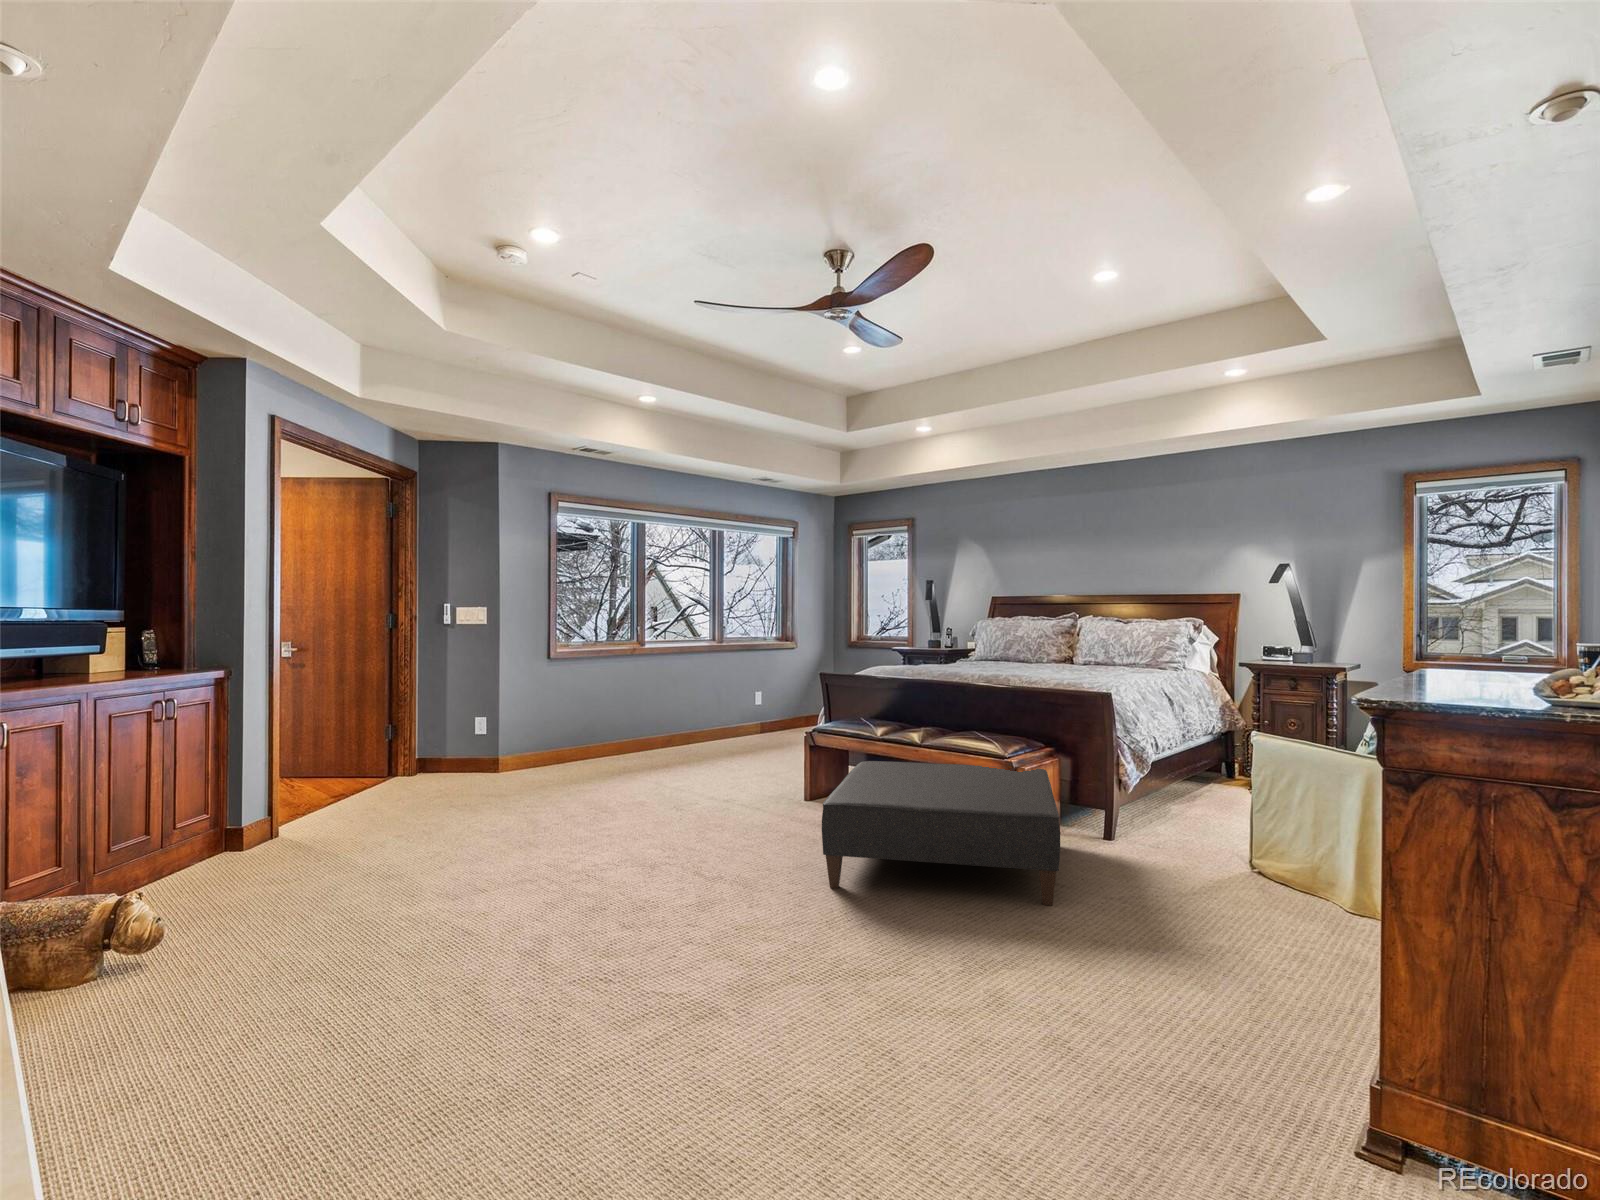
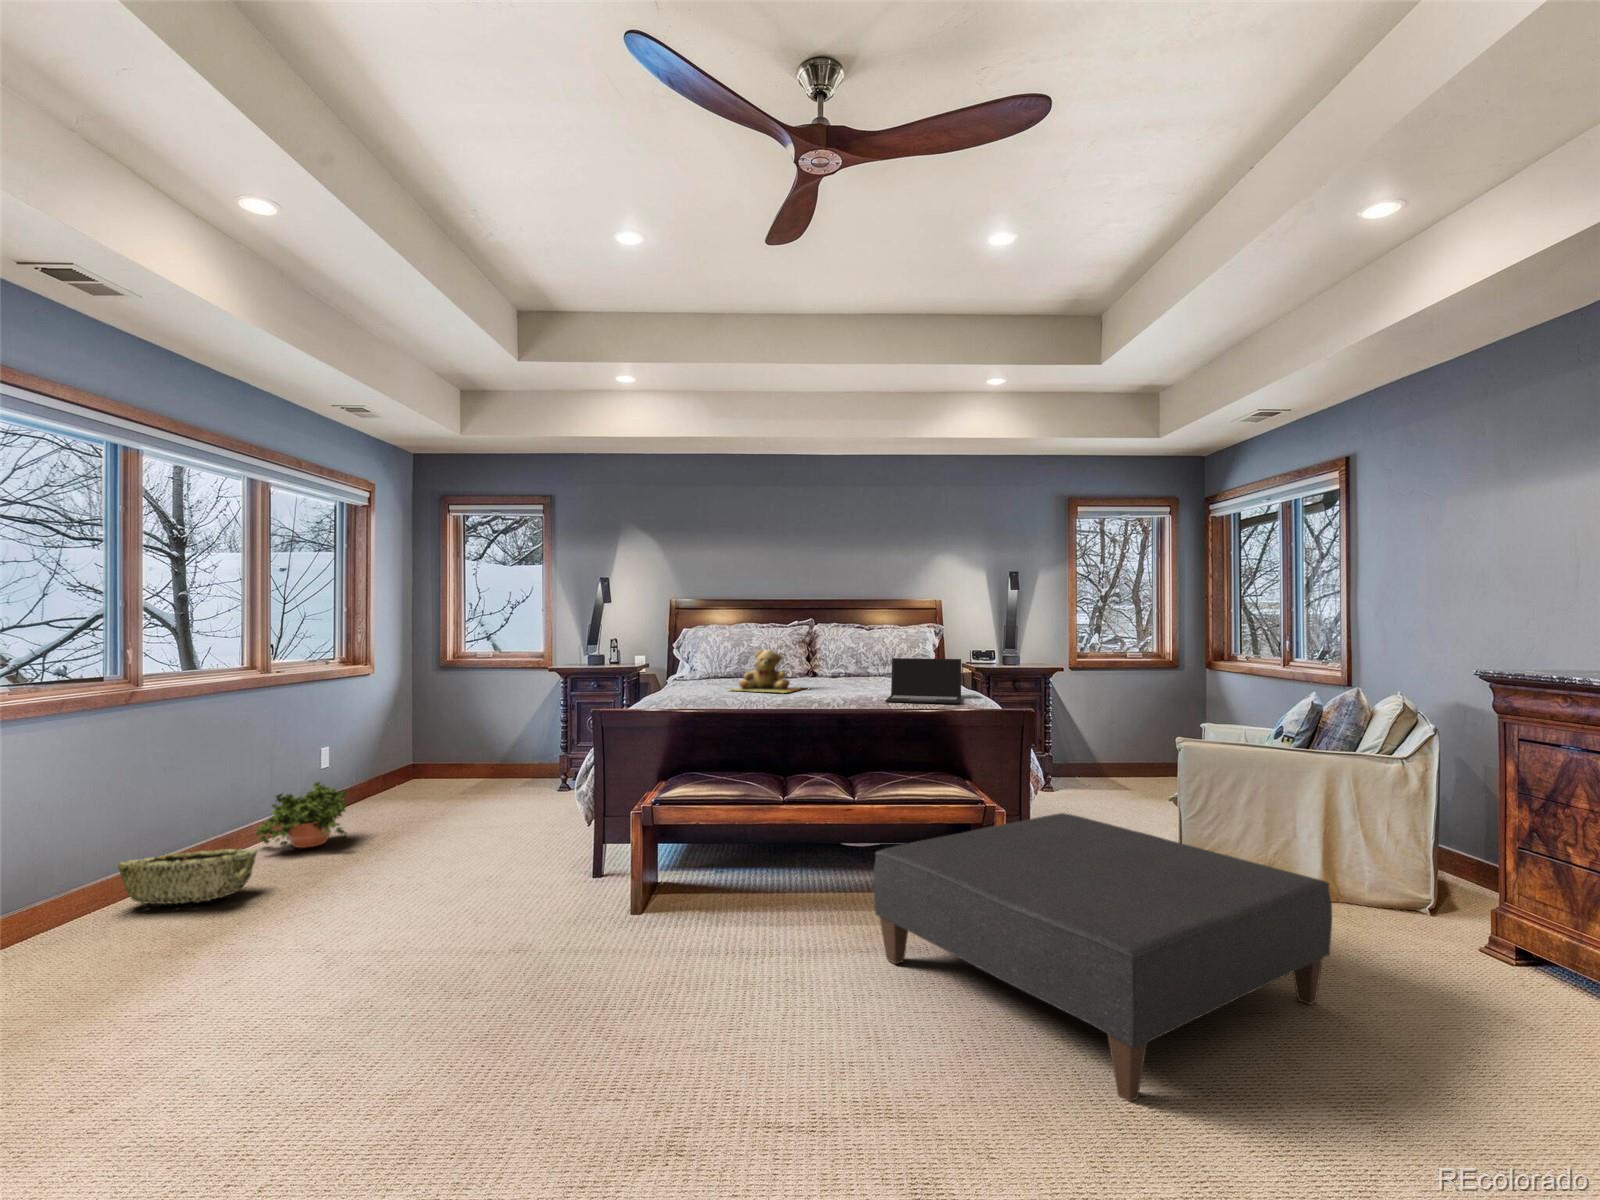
teddy bear: none [937,637,1001,670] -> present [735,650,801,693]
laptop: none [999,646,1078,683] -> present [885,658,961,704]
potted plant: none [703,706,750,743] -> present [256,782,347,848]
woven basket: none [630,728,682,754] -> present [118,849,258,904]

